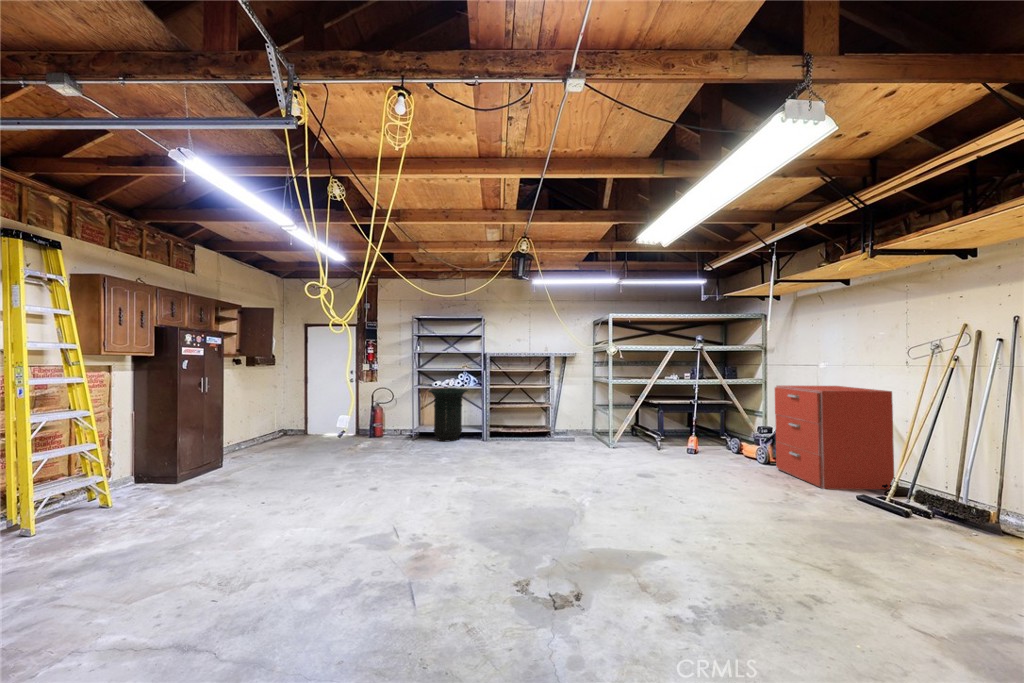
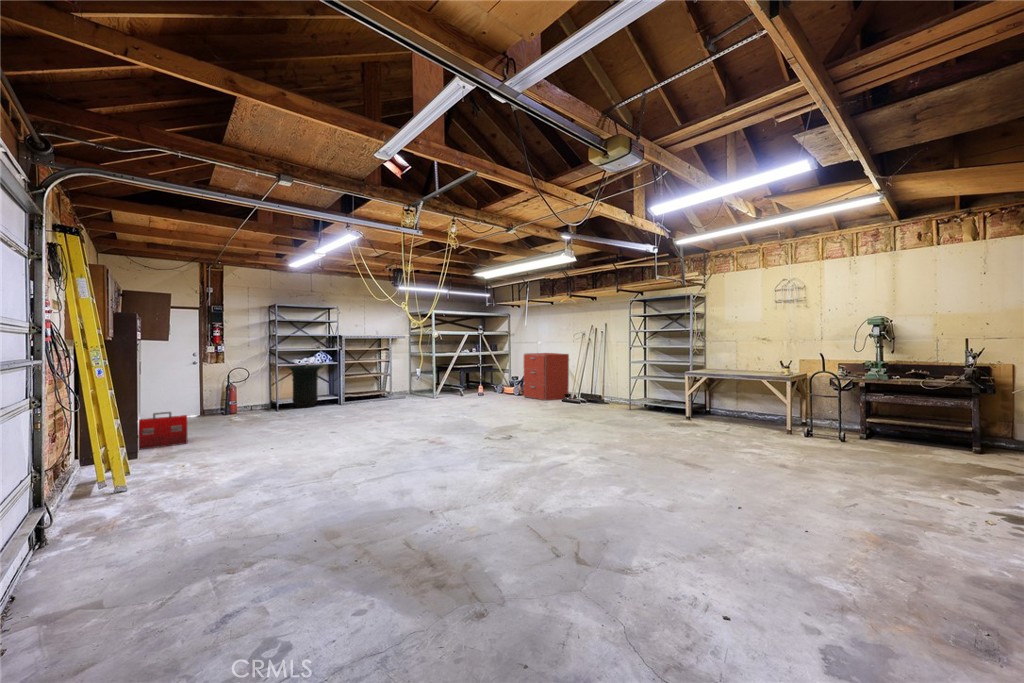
toolbox: none [194,439,259,480] -> present [137,412,187,450]

